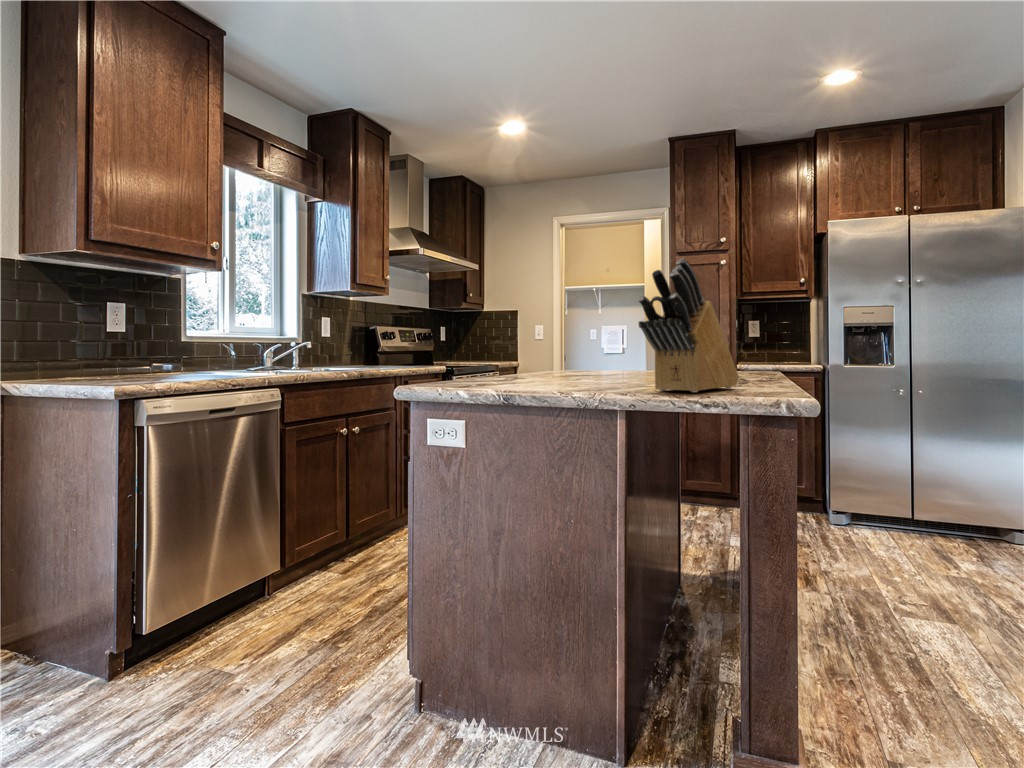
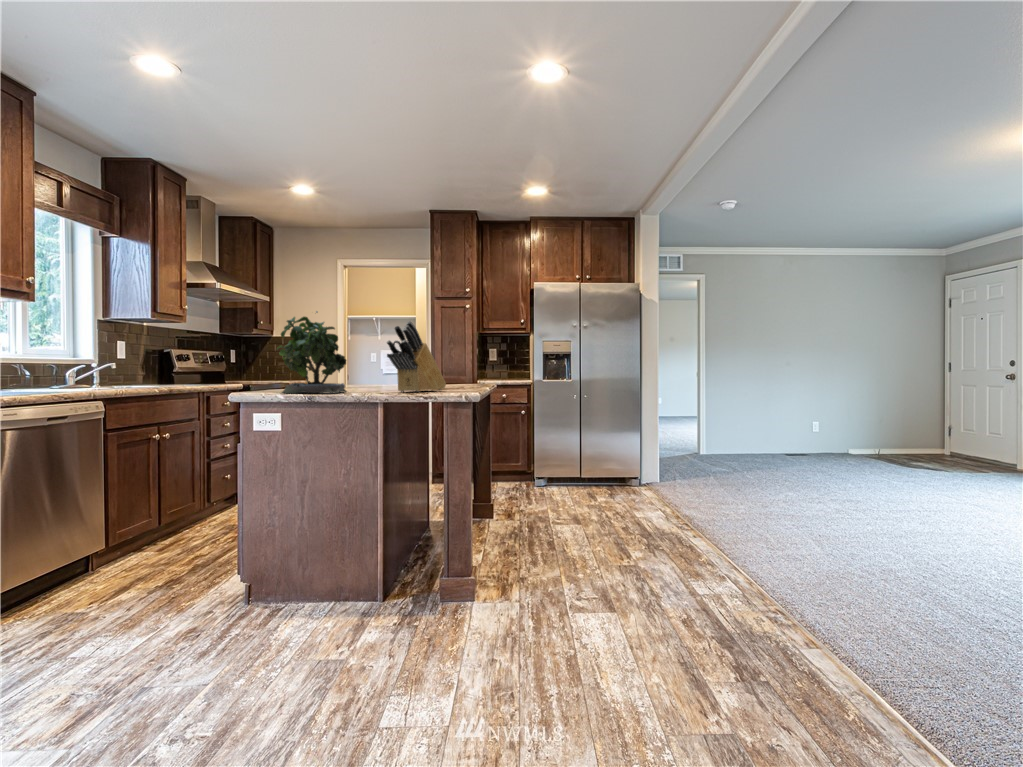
potted plant: none [455,250,567,394] -> present [277,311,346,393]

